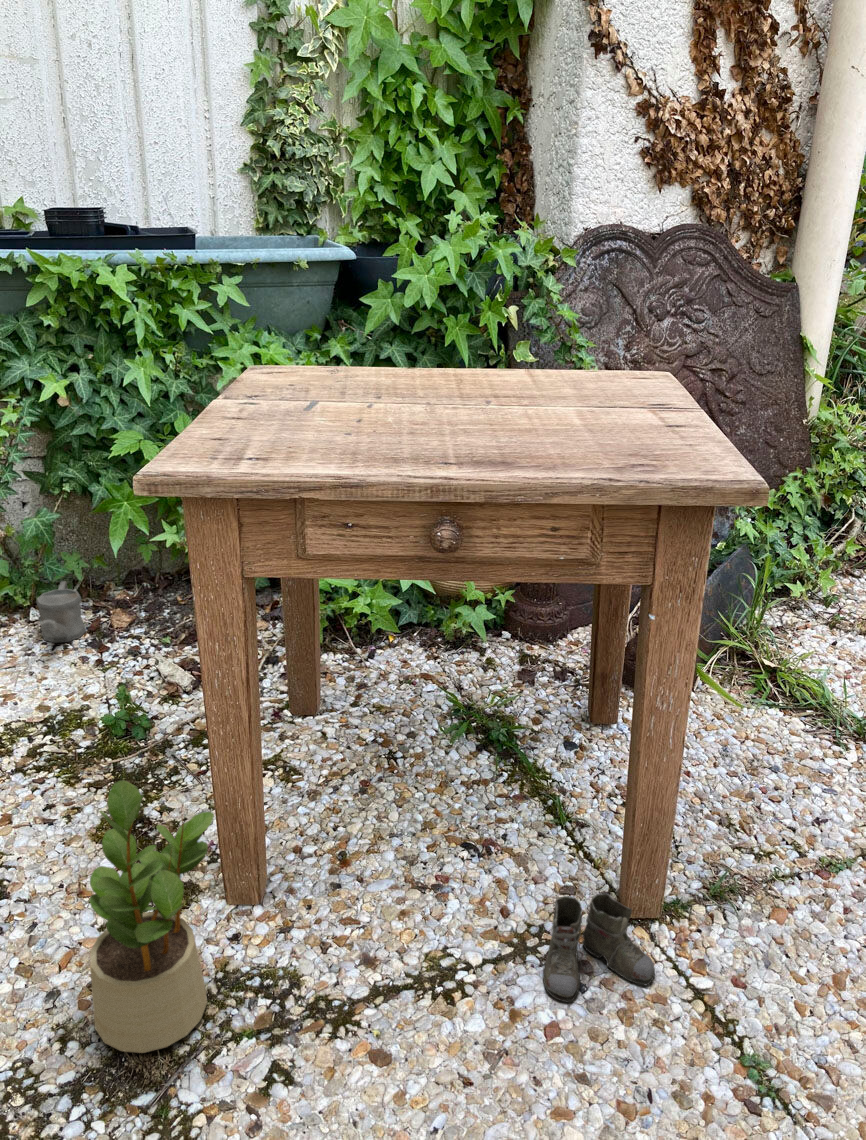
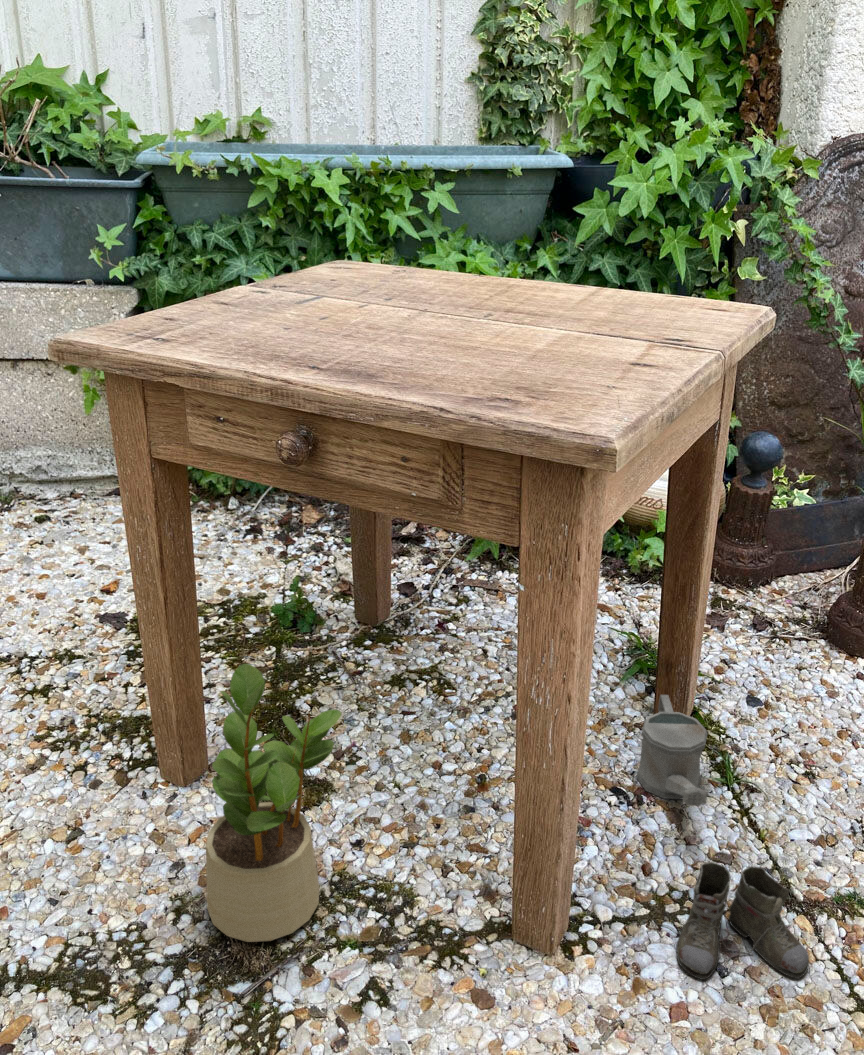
watering can: present [36,581,86,643] -> present [637,695,707,806]

